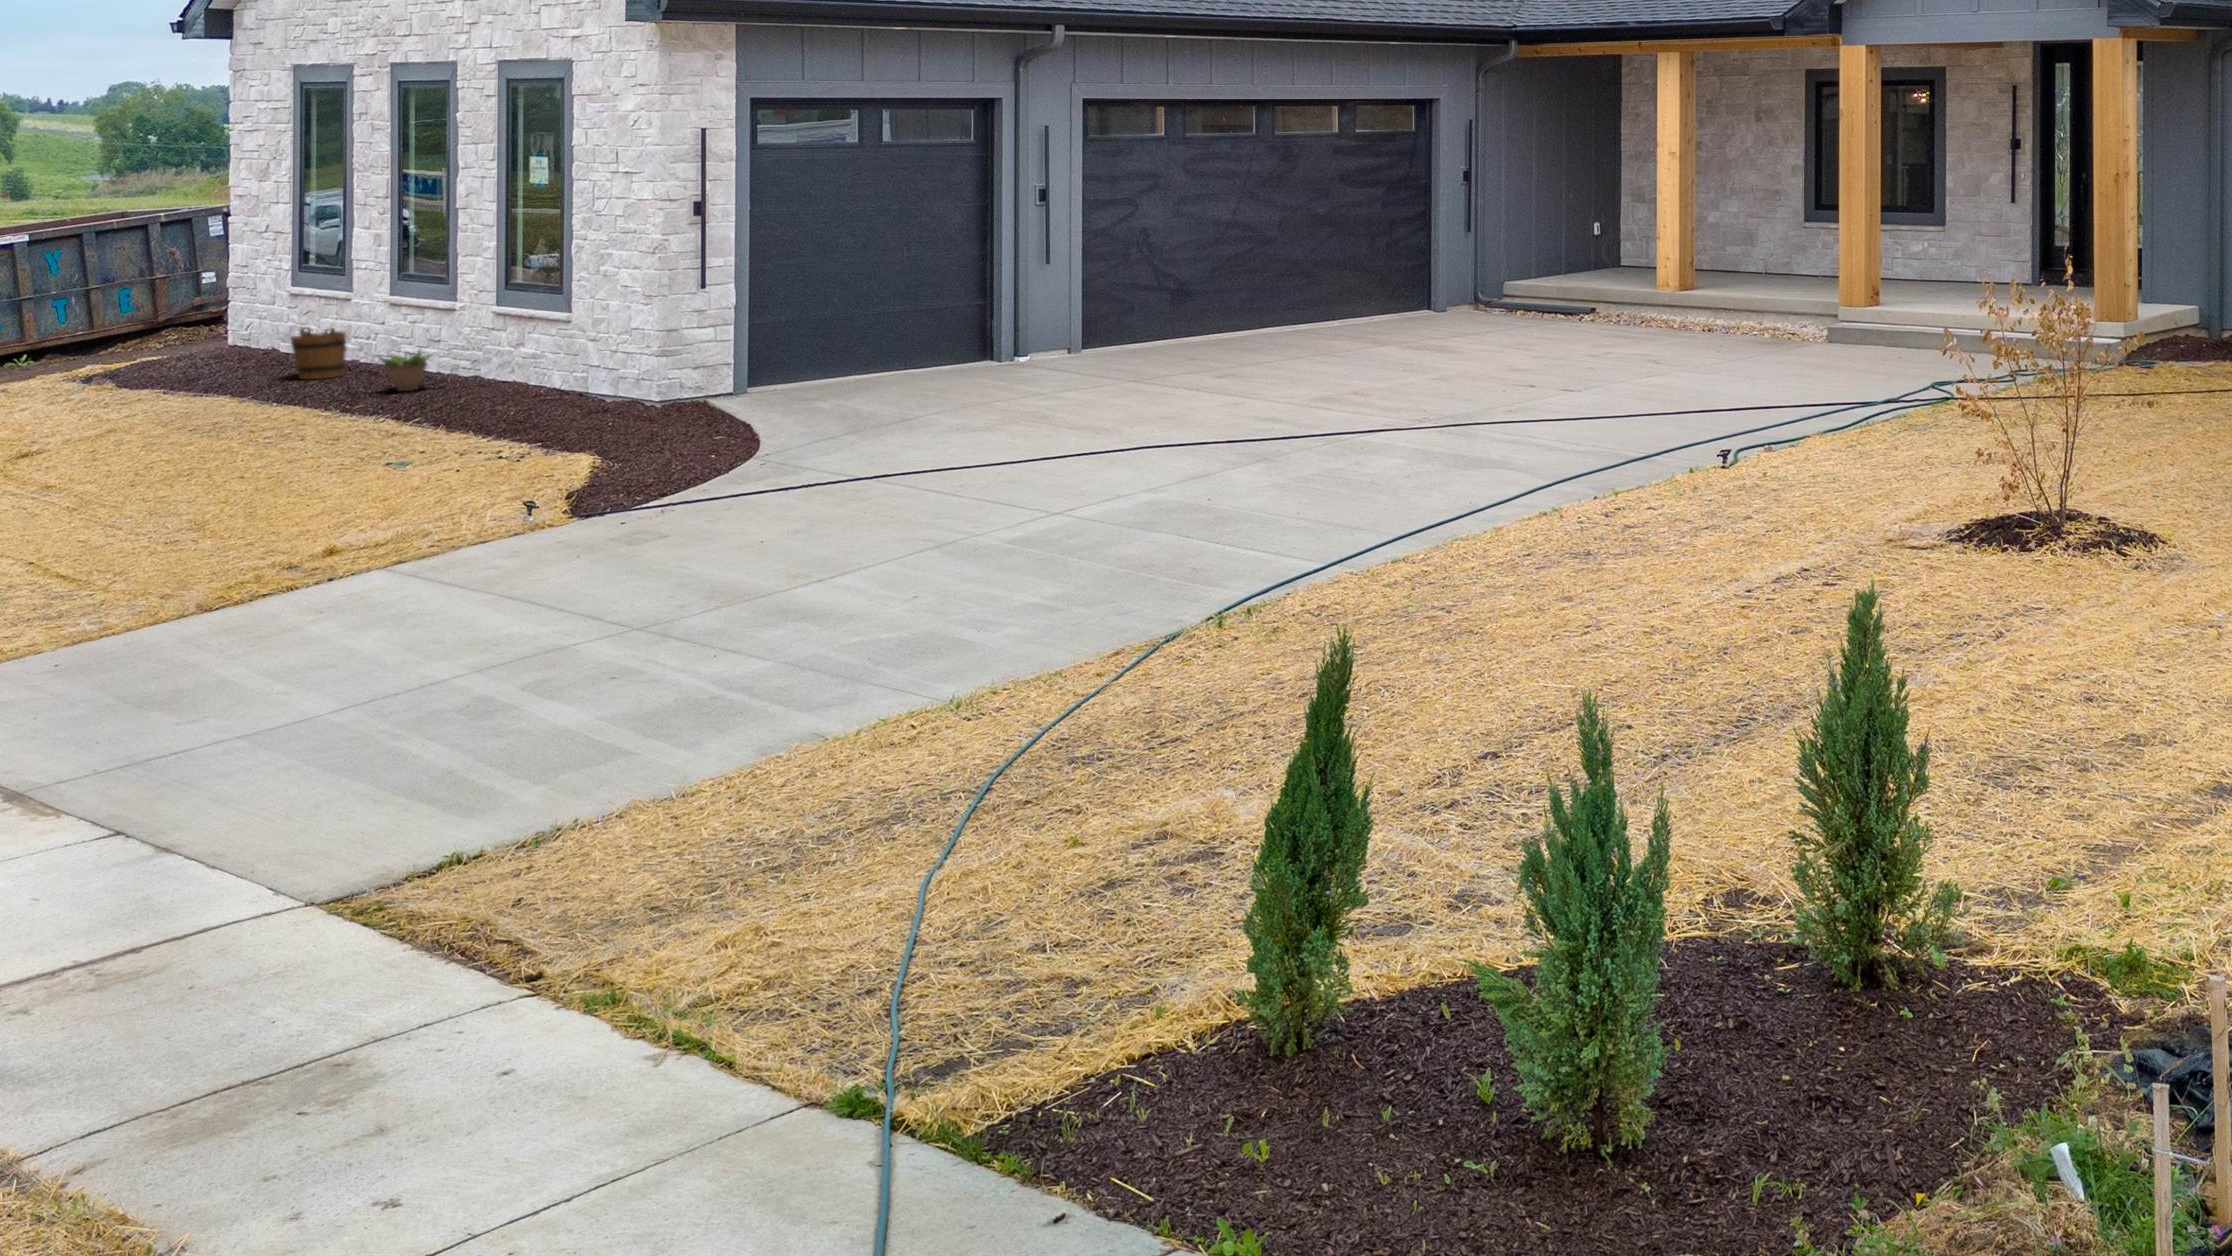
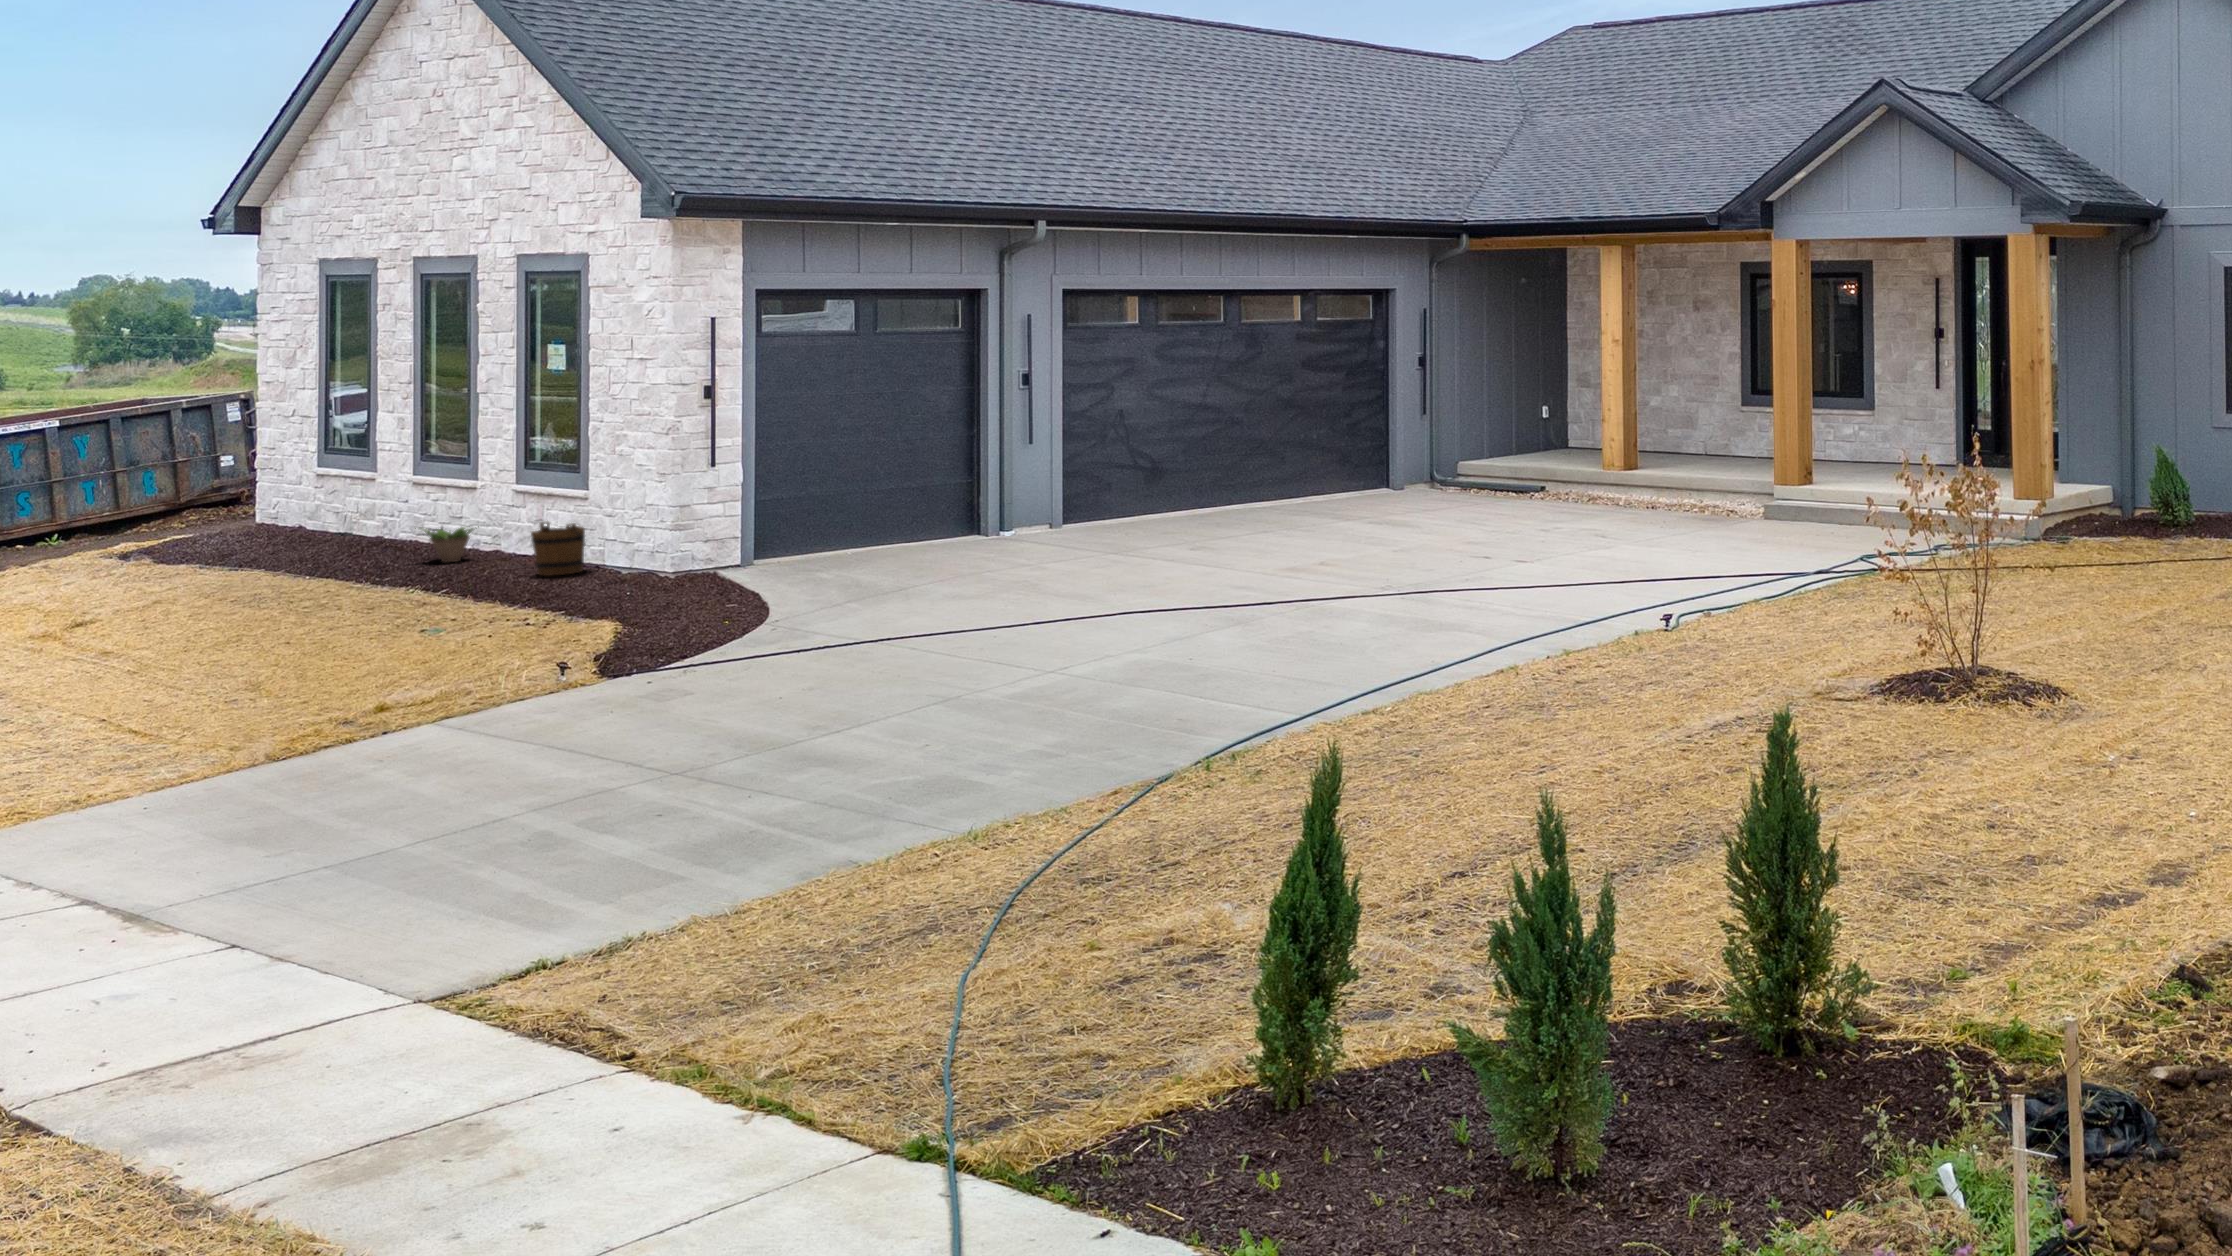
bucket: present [291,327,347,379] -> present [531,522,585,576]

